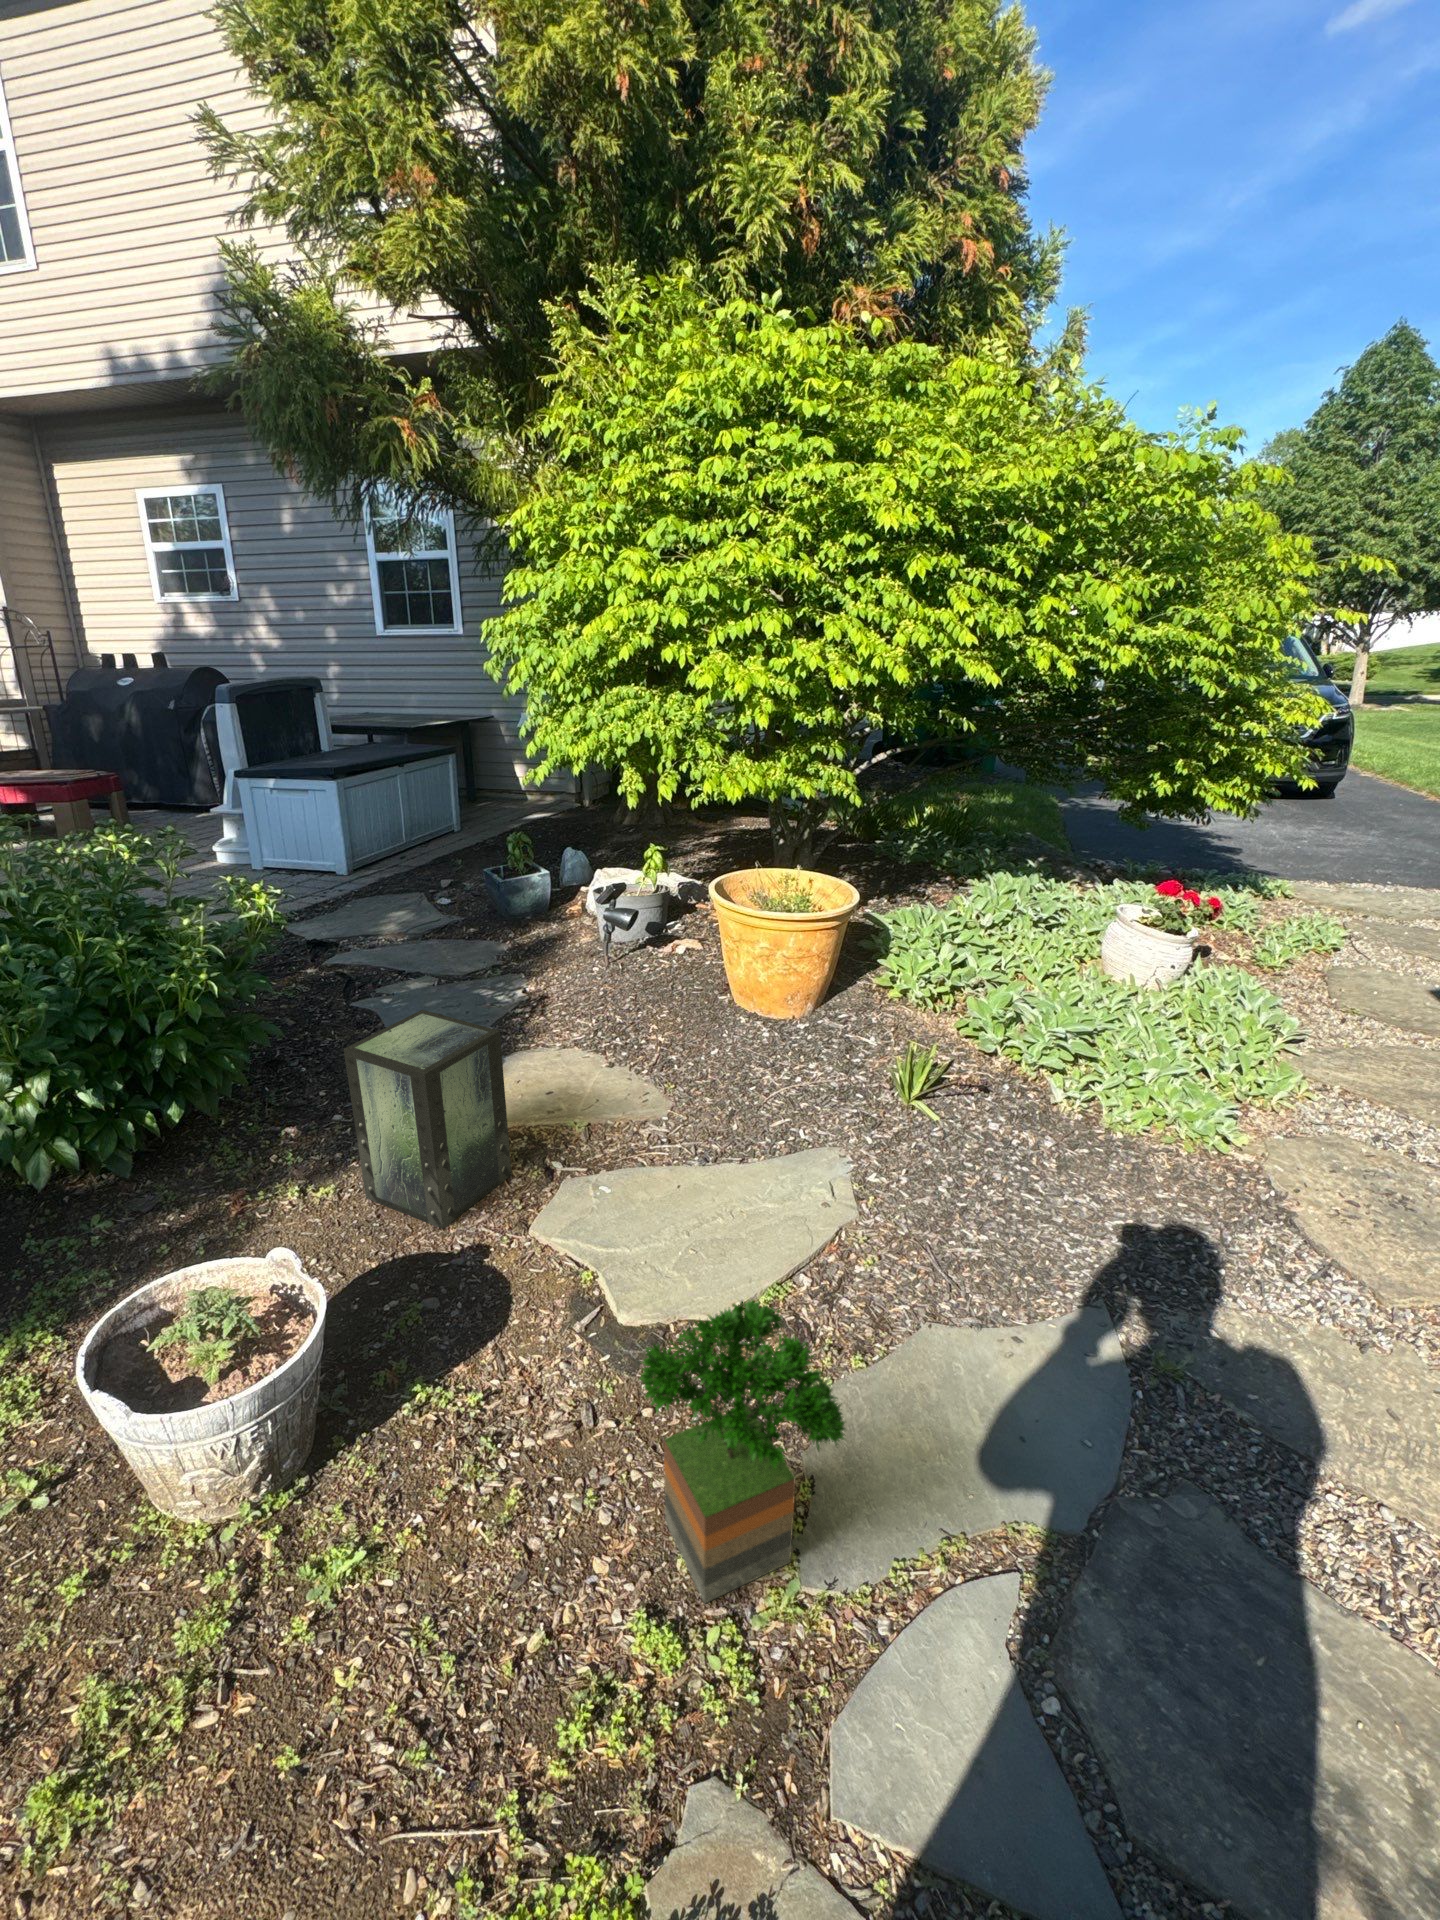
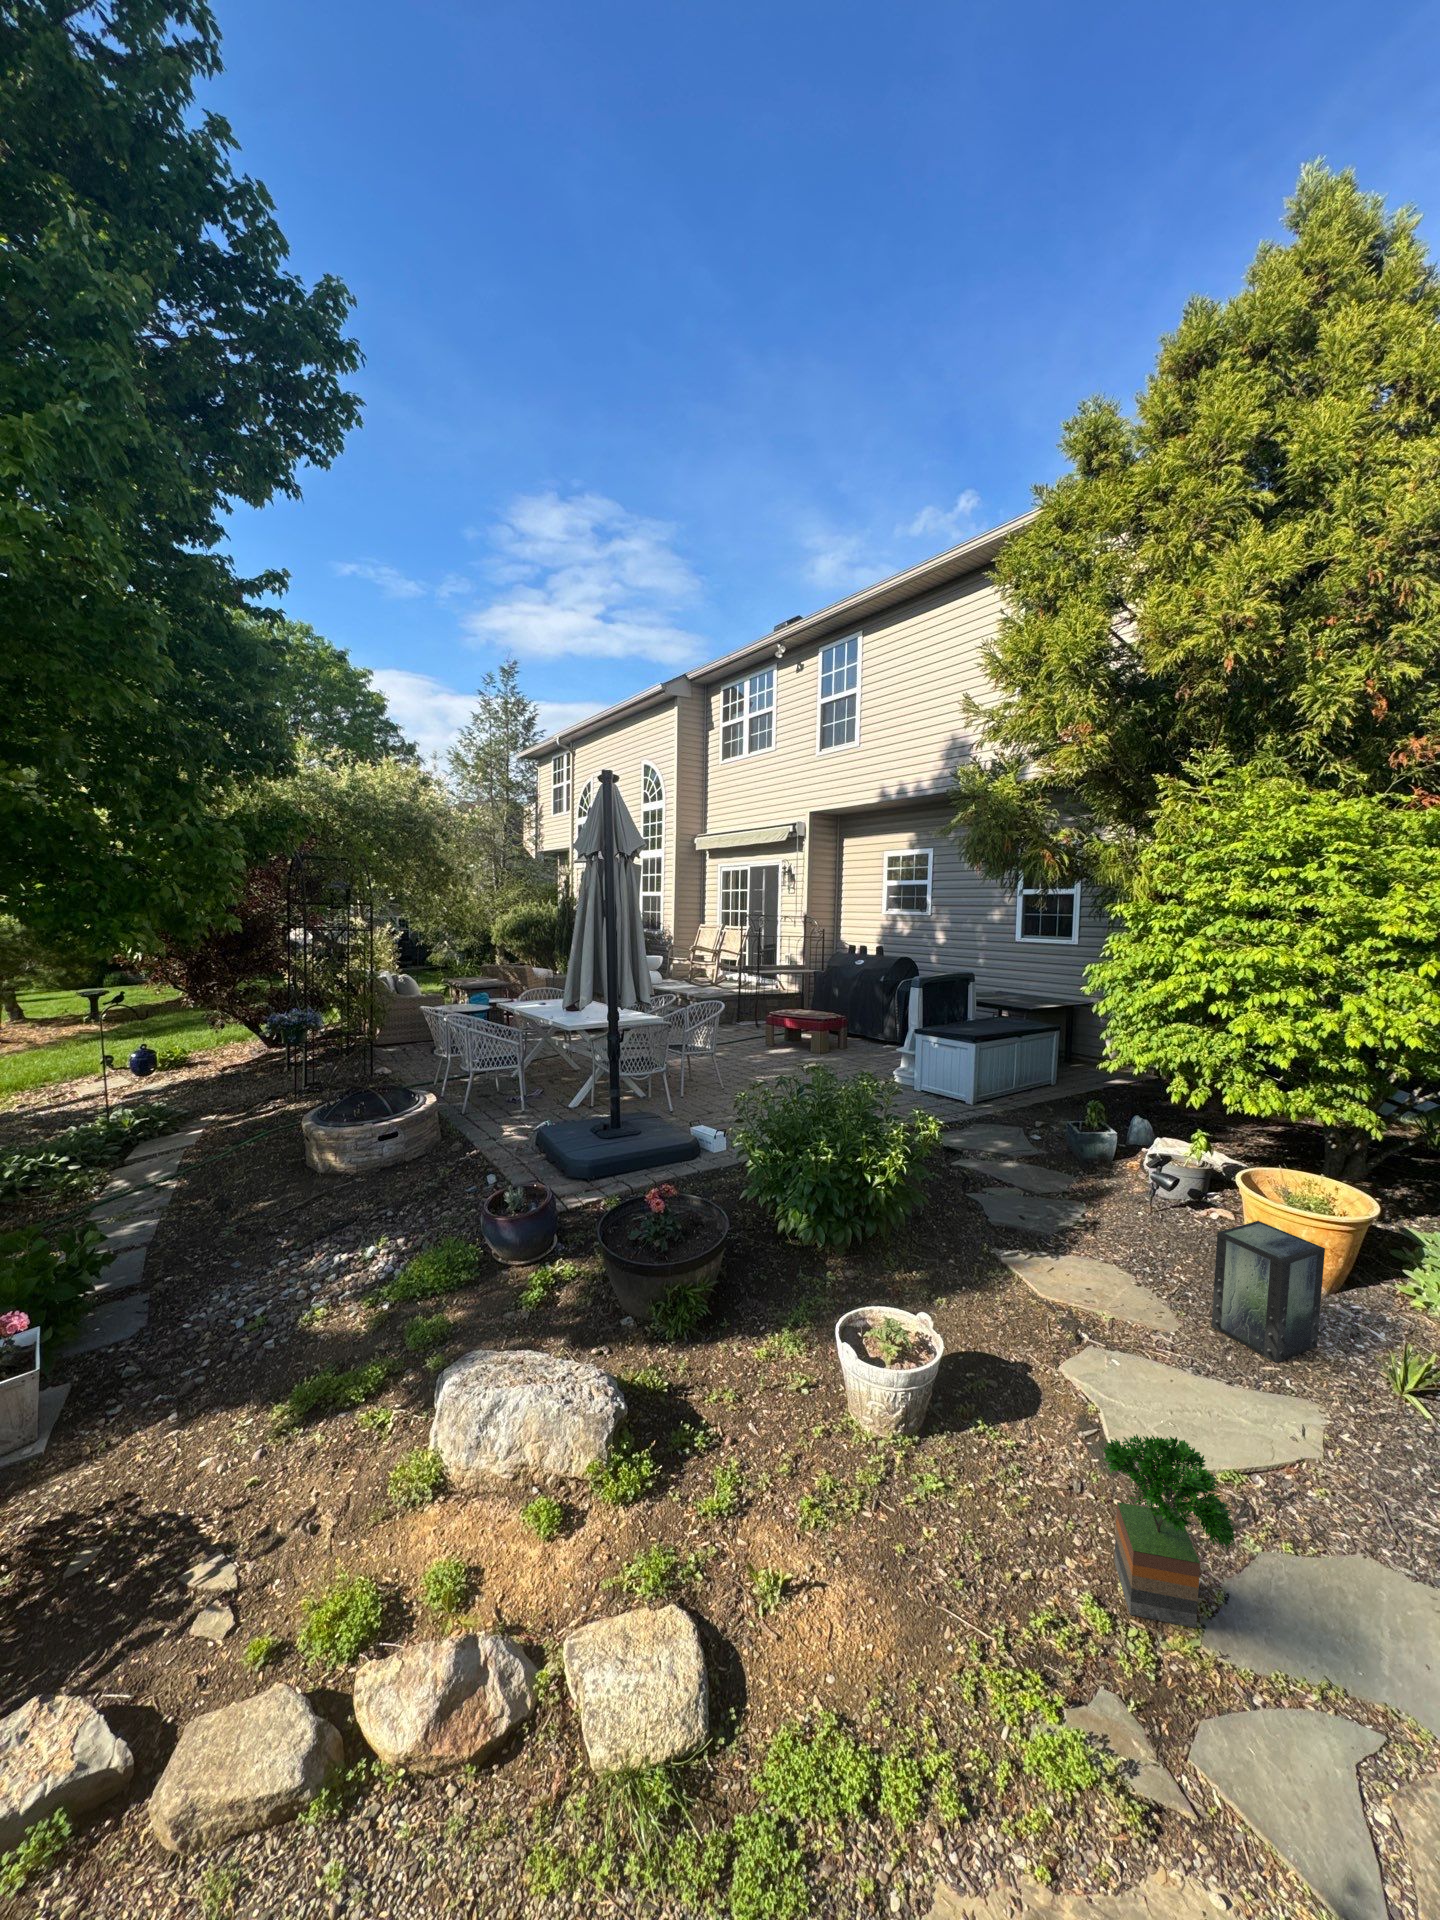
storage box: present [344,1010,512,1229] -> present [1212,1221,1325,1363]

